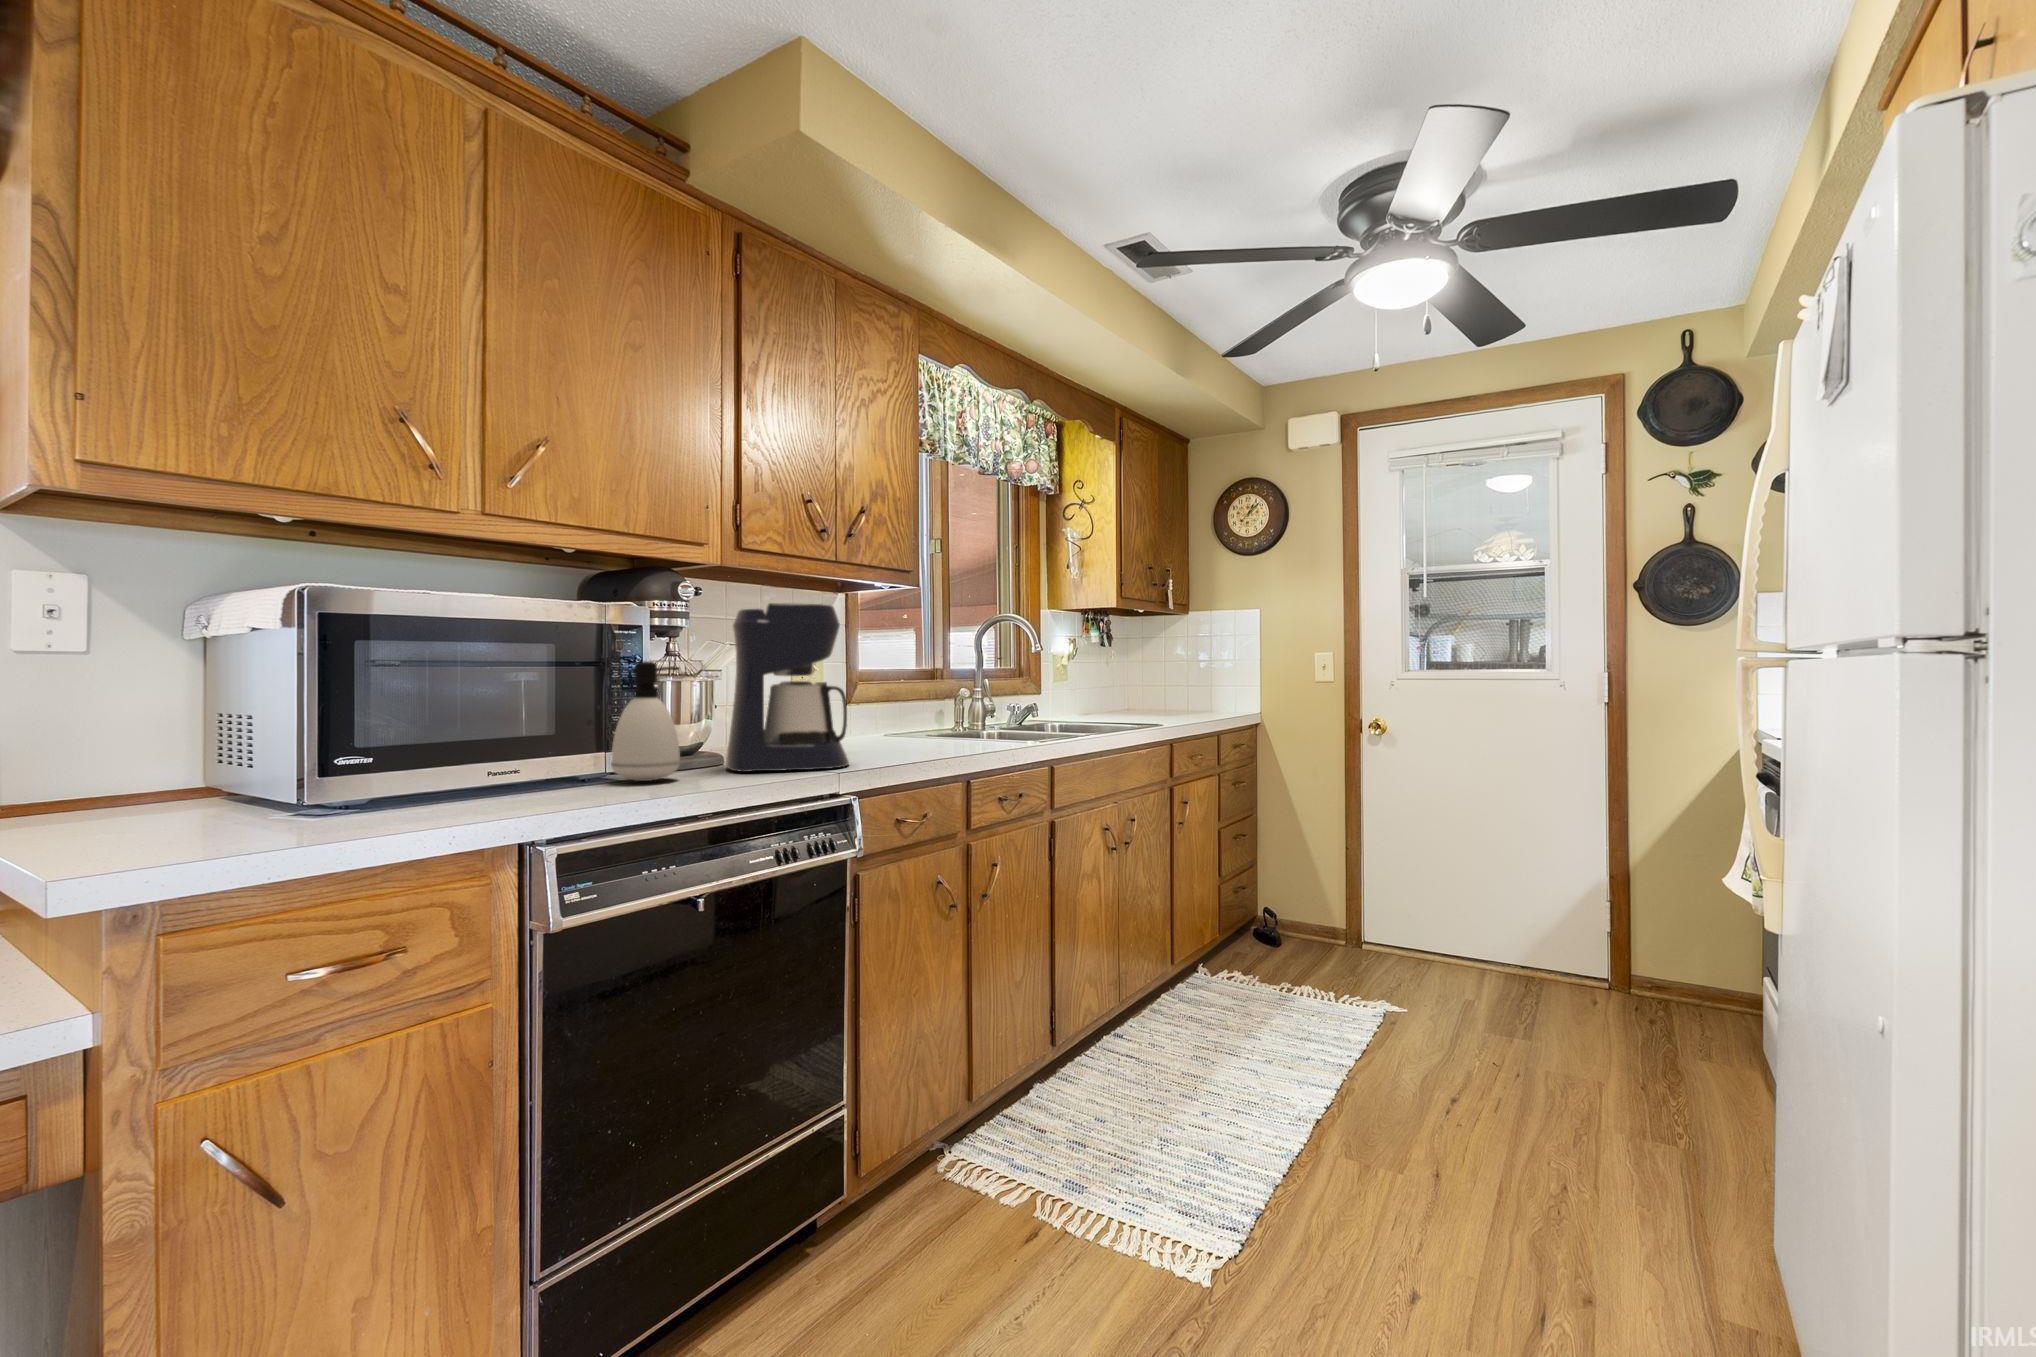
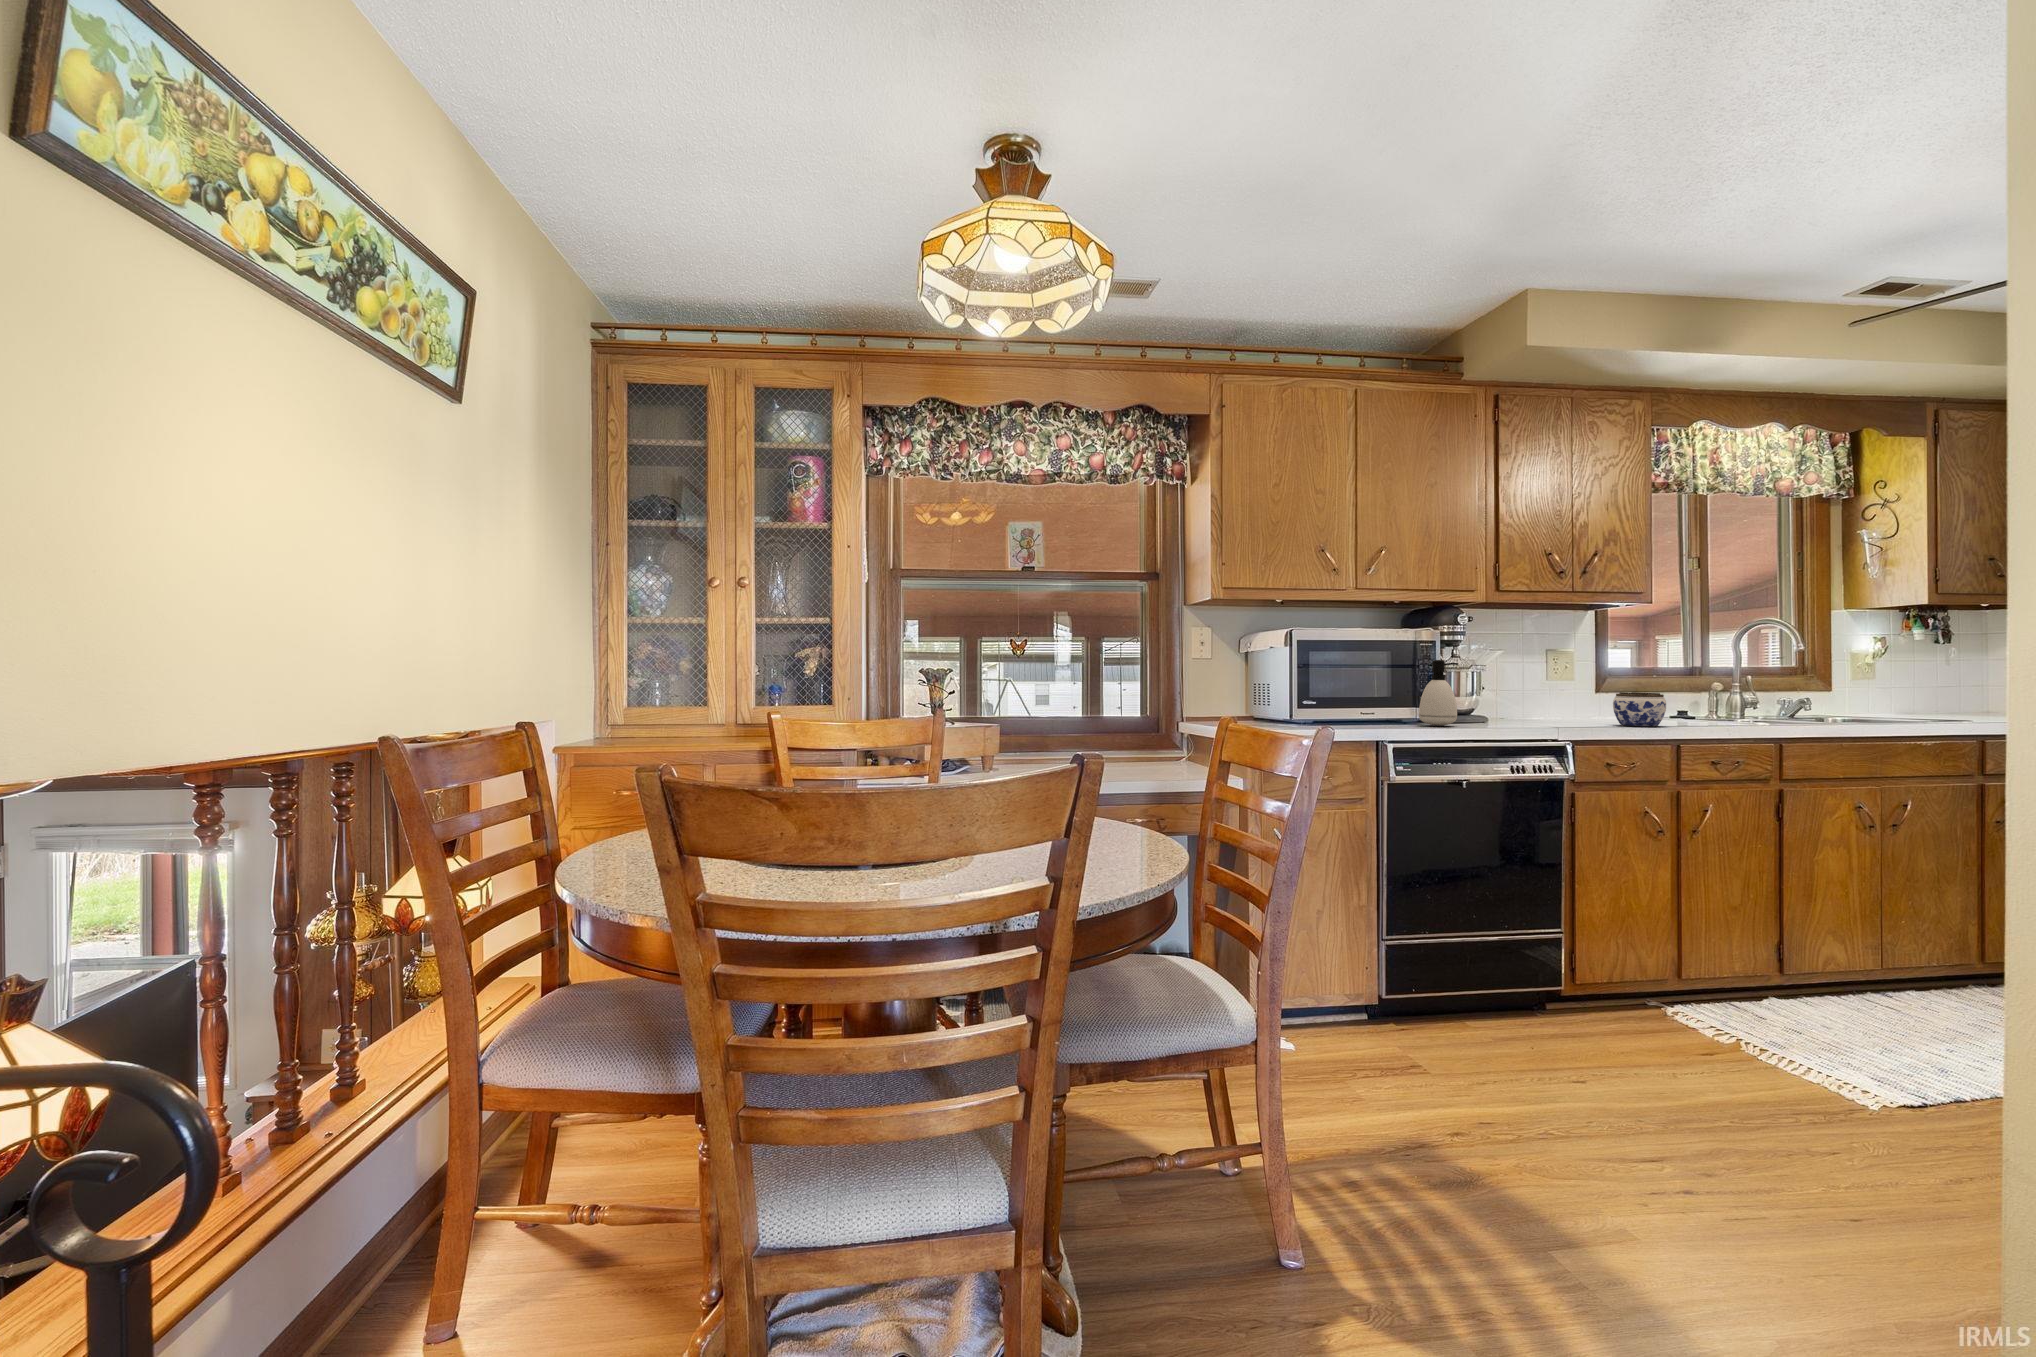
coffee maker: present [726,603,849,772] -> none [1487,624,1572,727]
jar: none [890,707,952,755] -> present [1613,692,1666,726]

